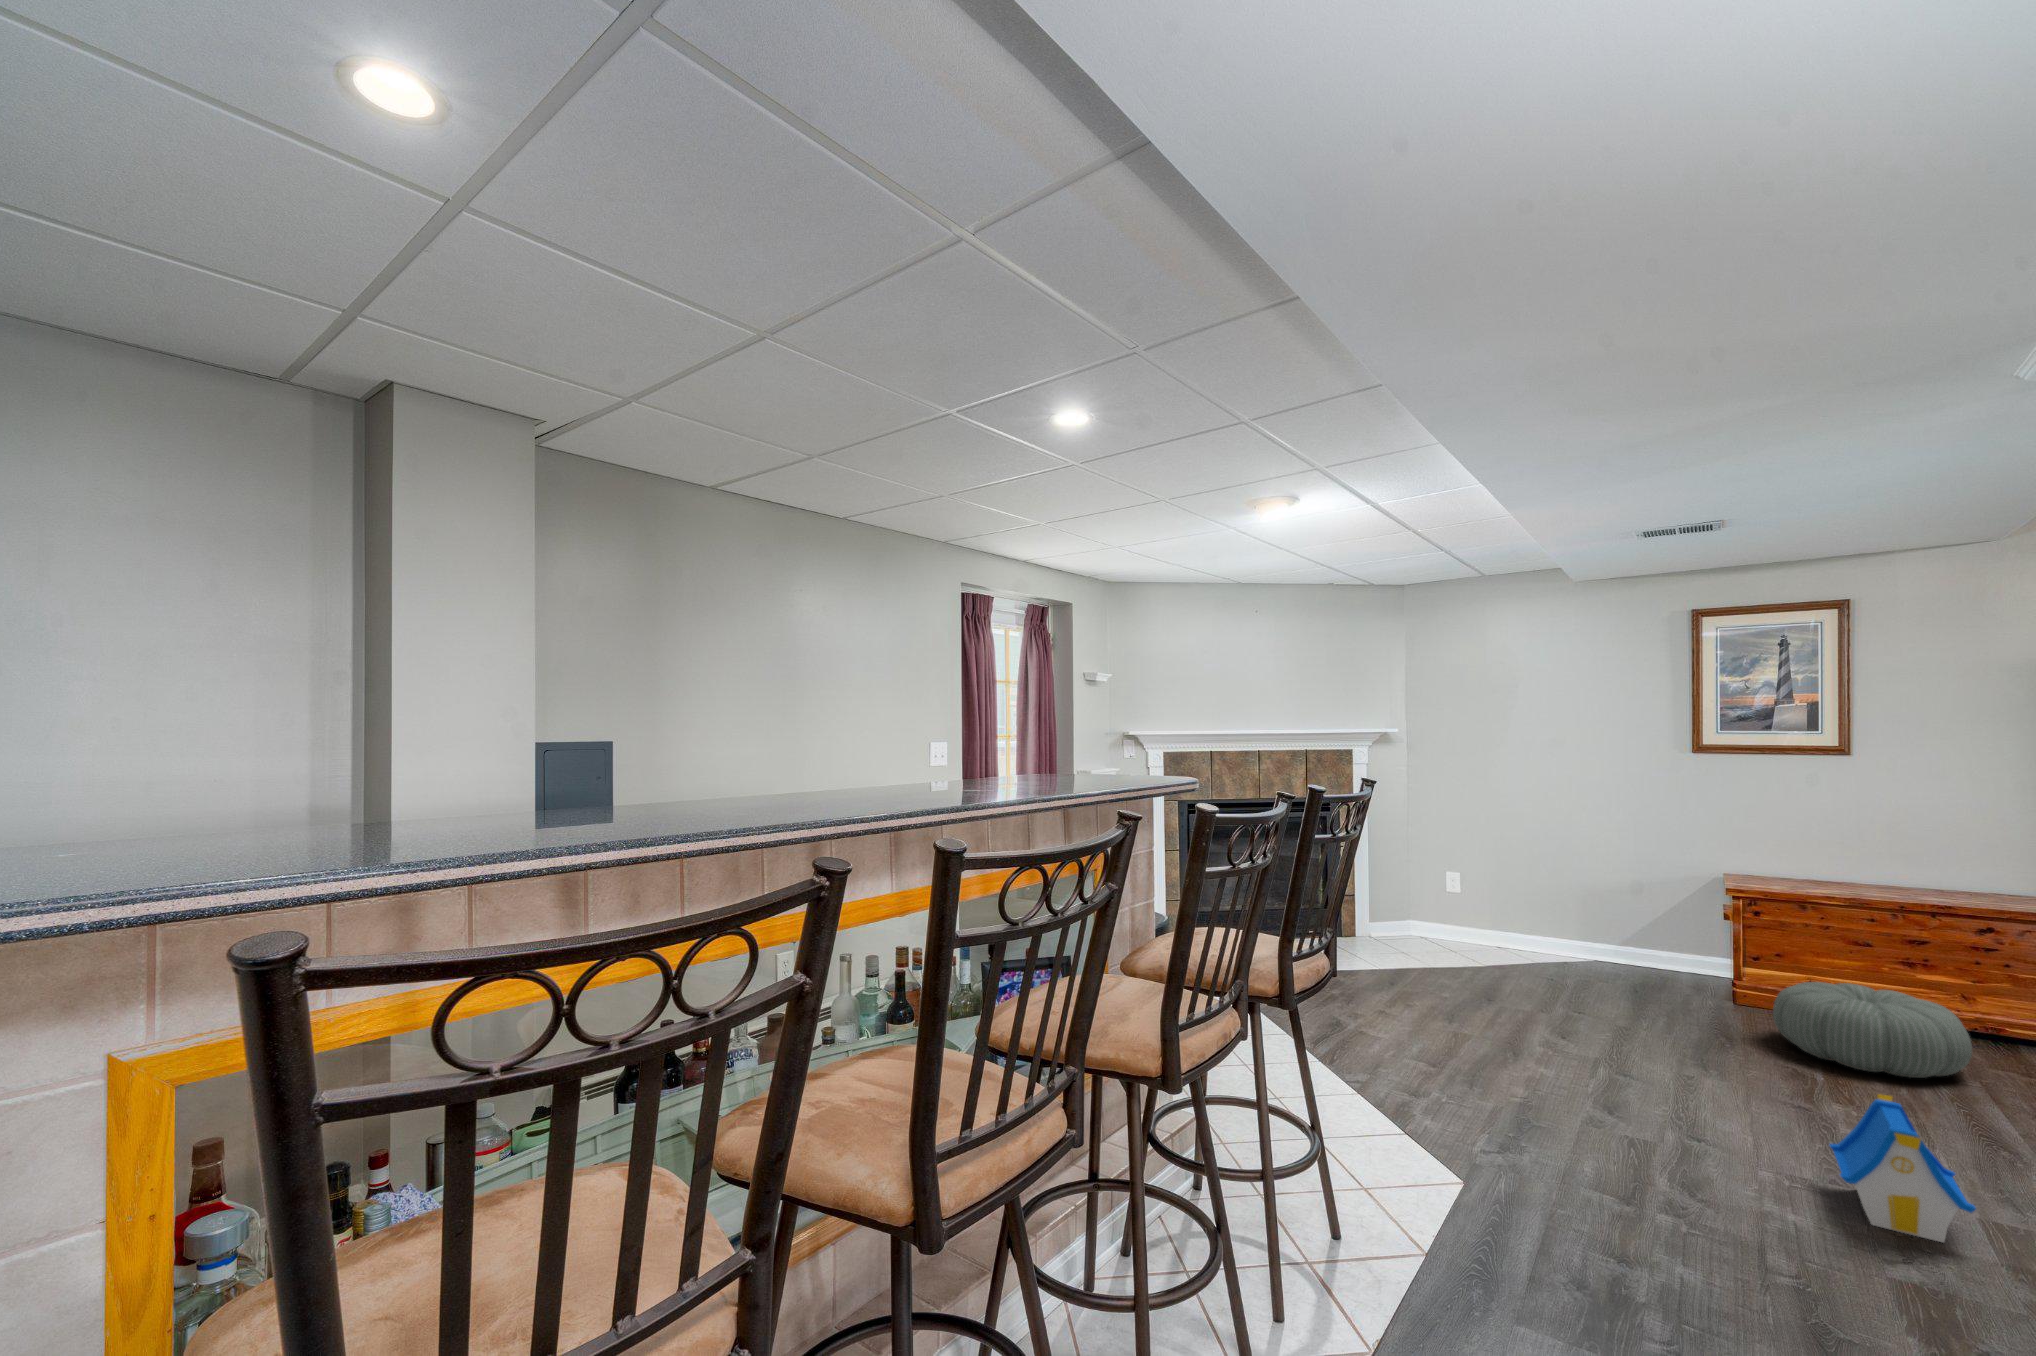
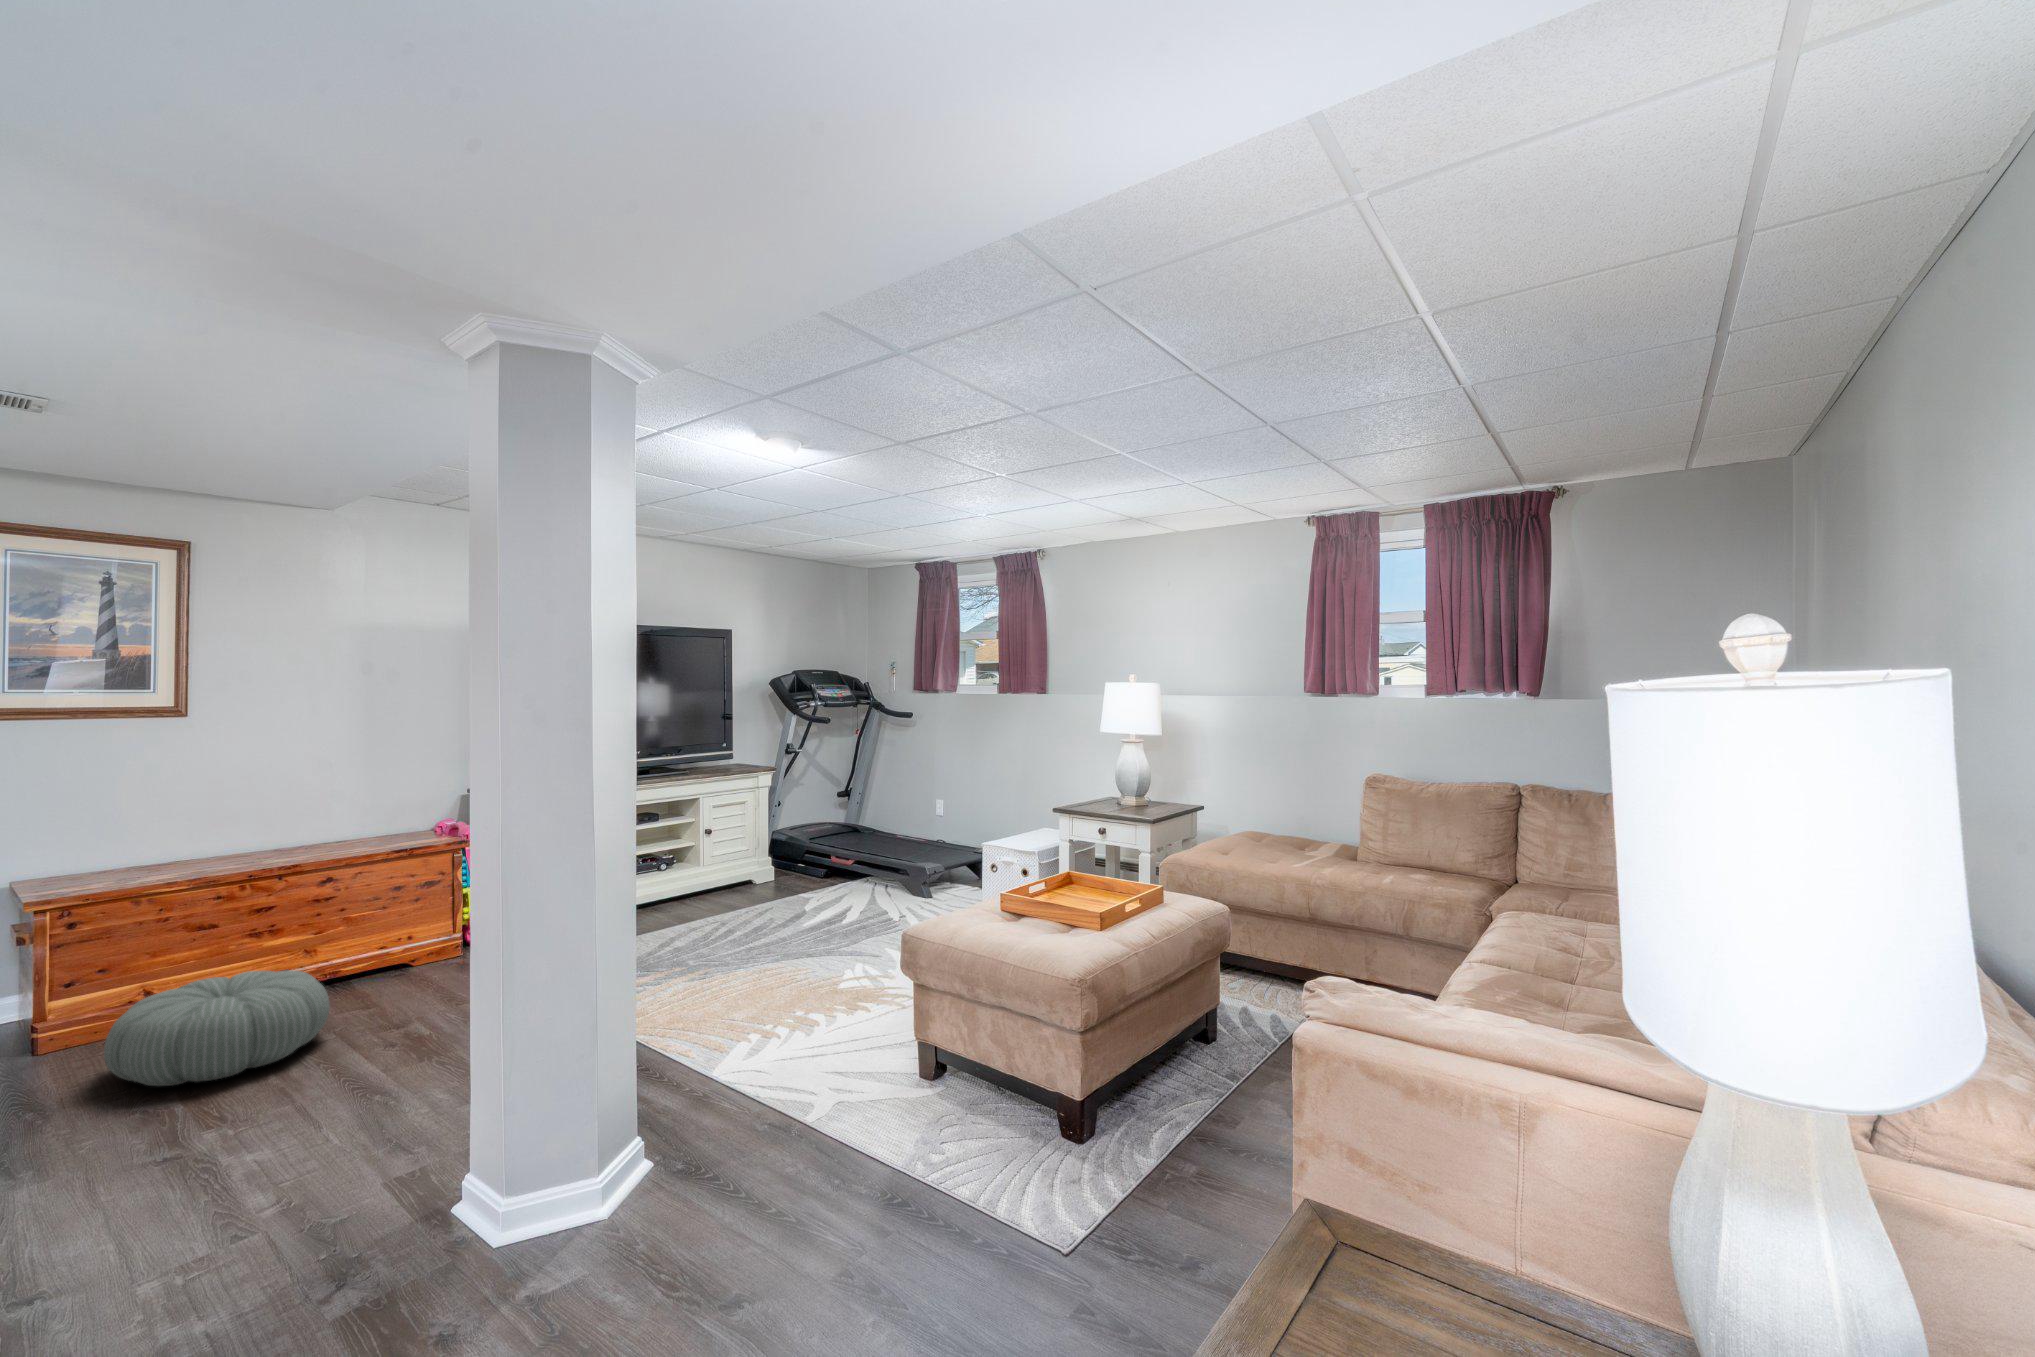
toy house: present [1830,1094,1976,1242] -> none [230,1113,400,1289]

